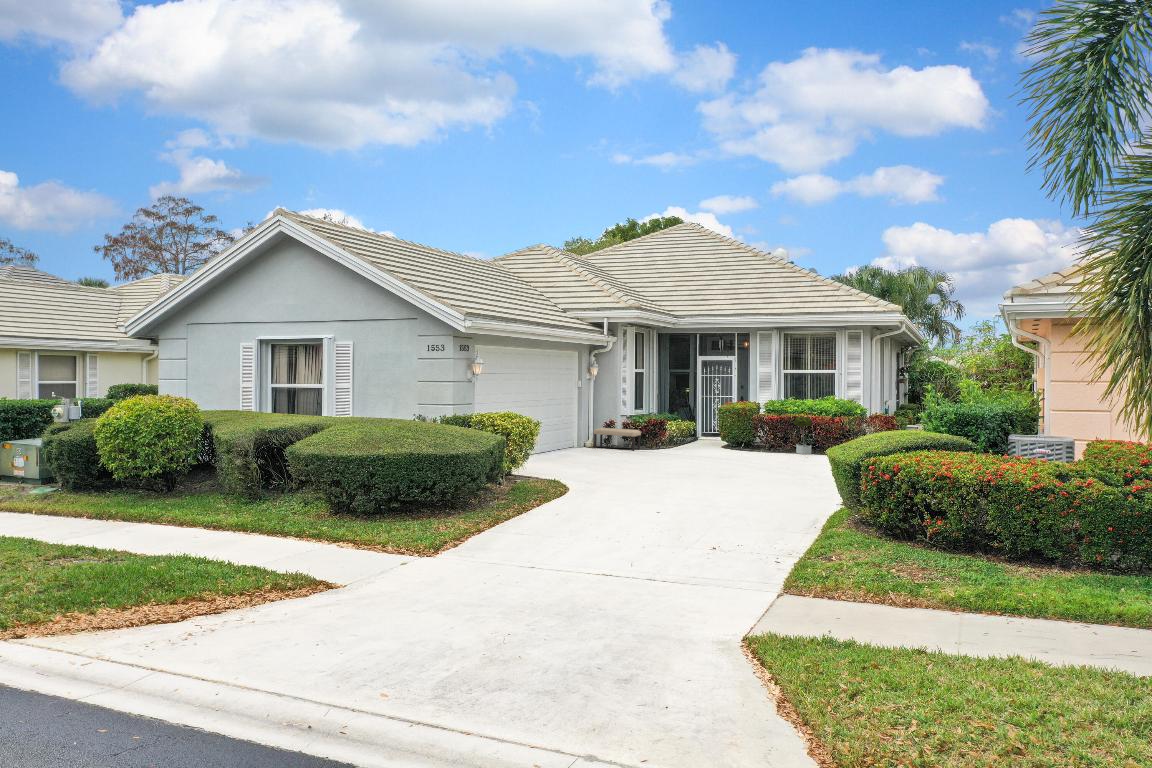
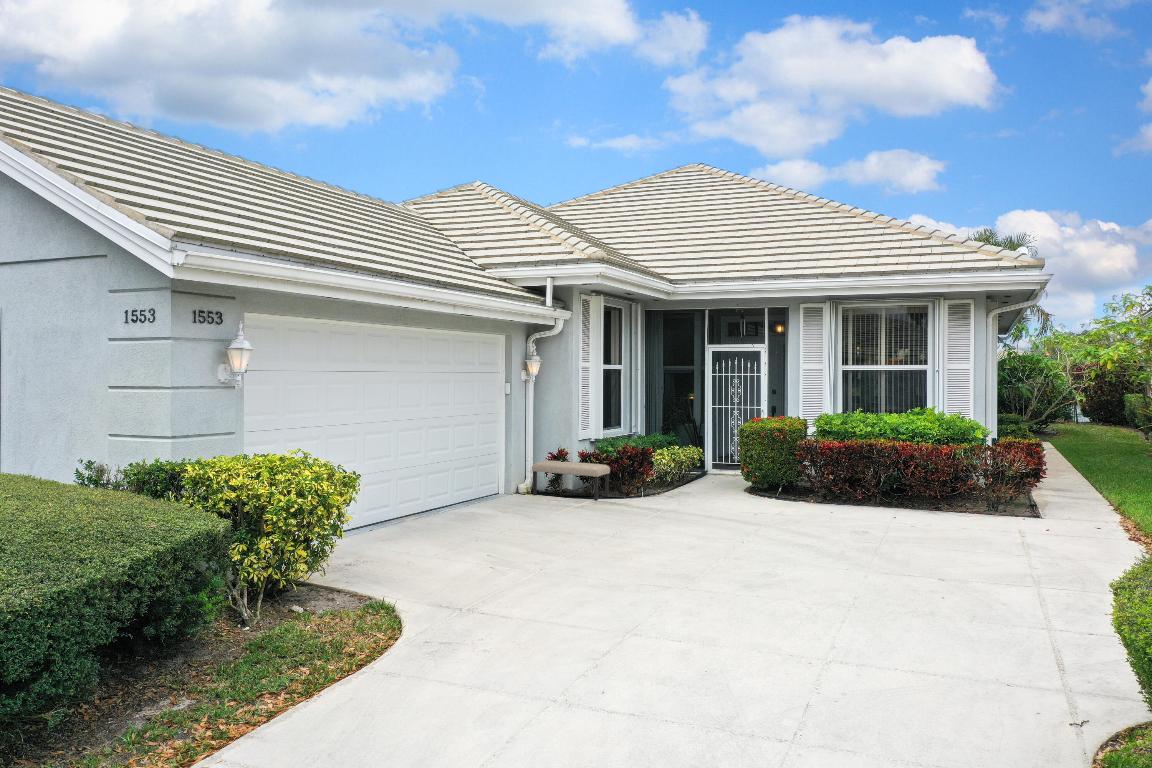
potted tree: present [794,416,812,455] -> none [869,442,900,508]

